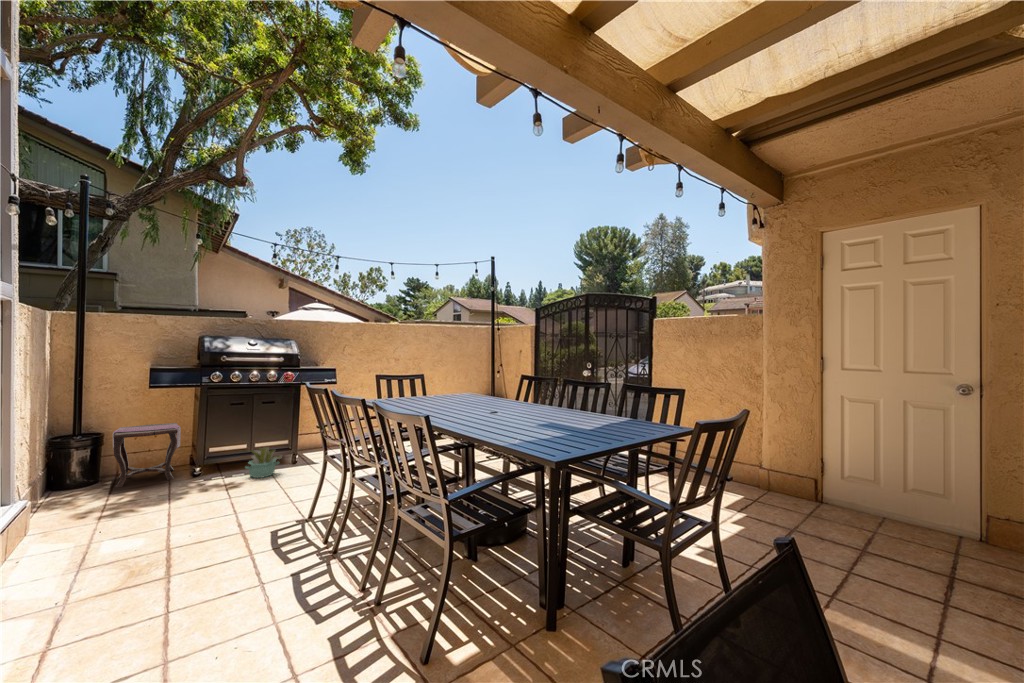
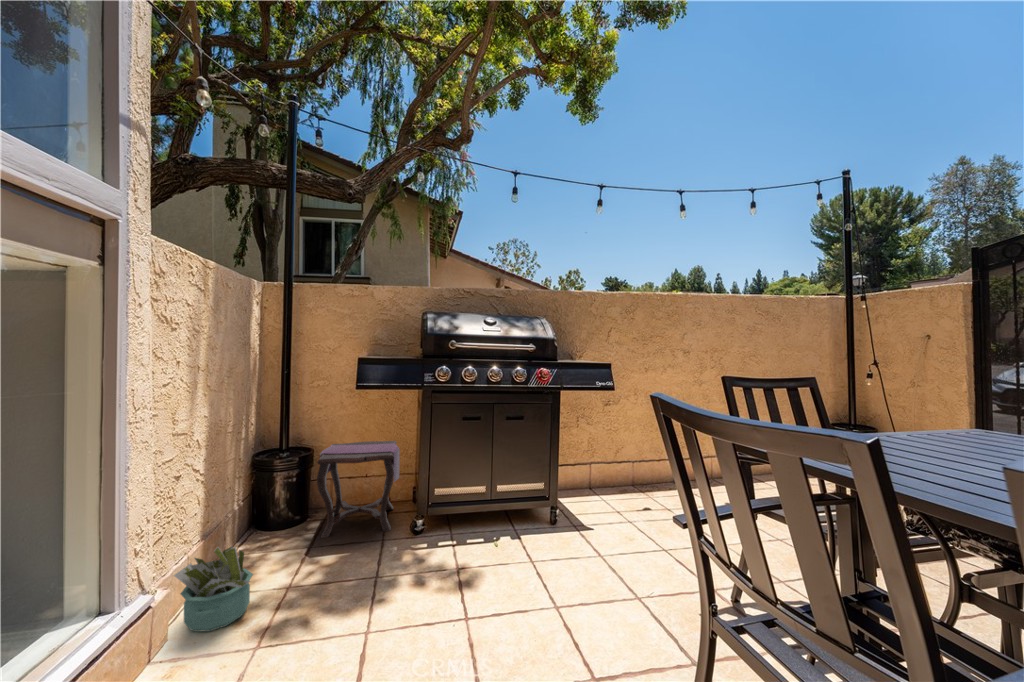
decorative plant: present [246,447,282,478] -> present [174,546,253,632]

